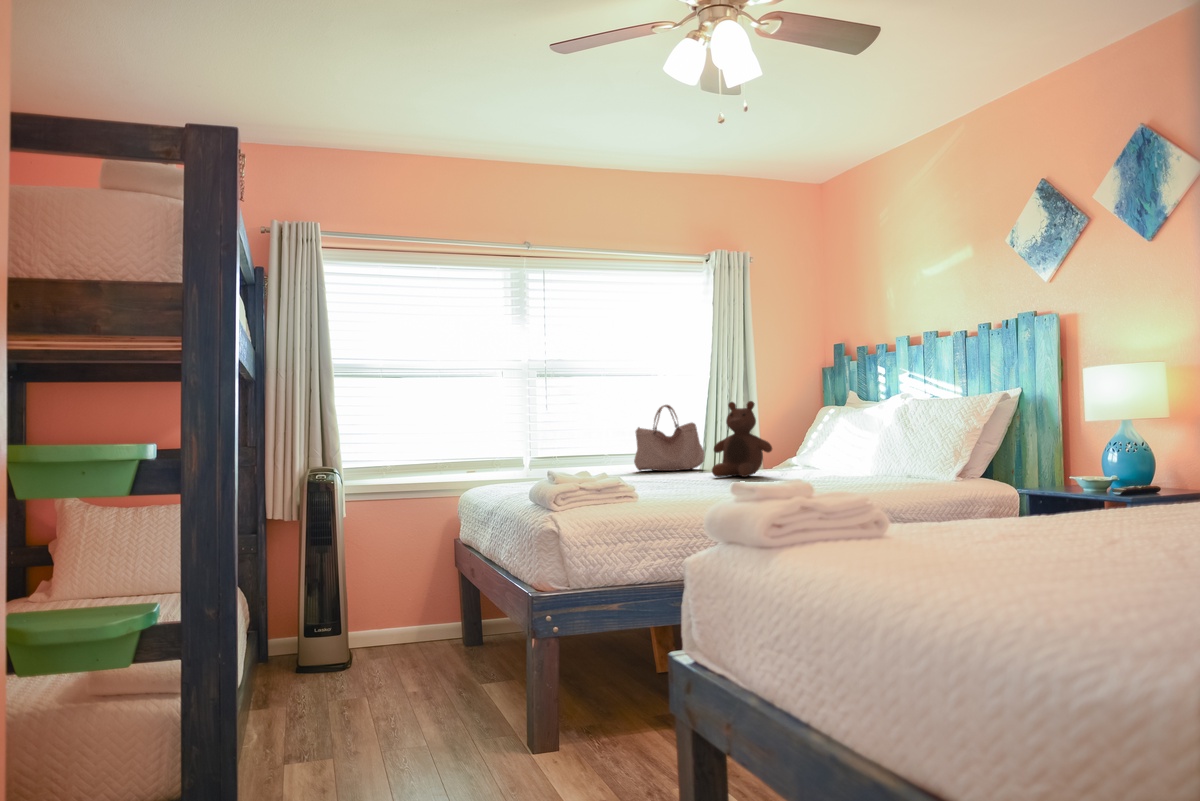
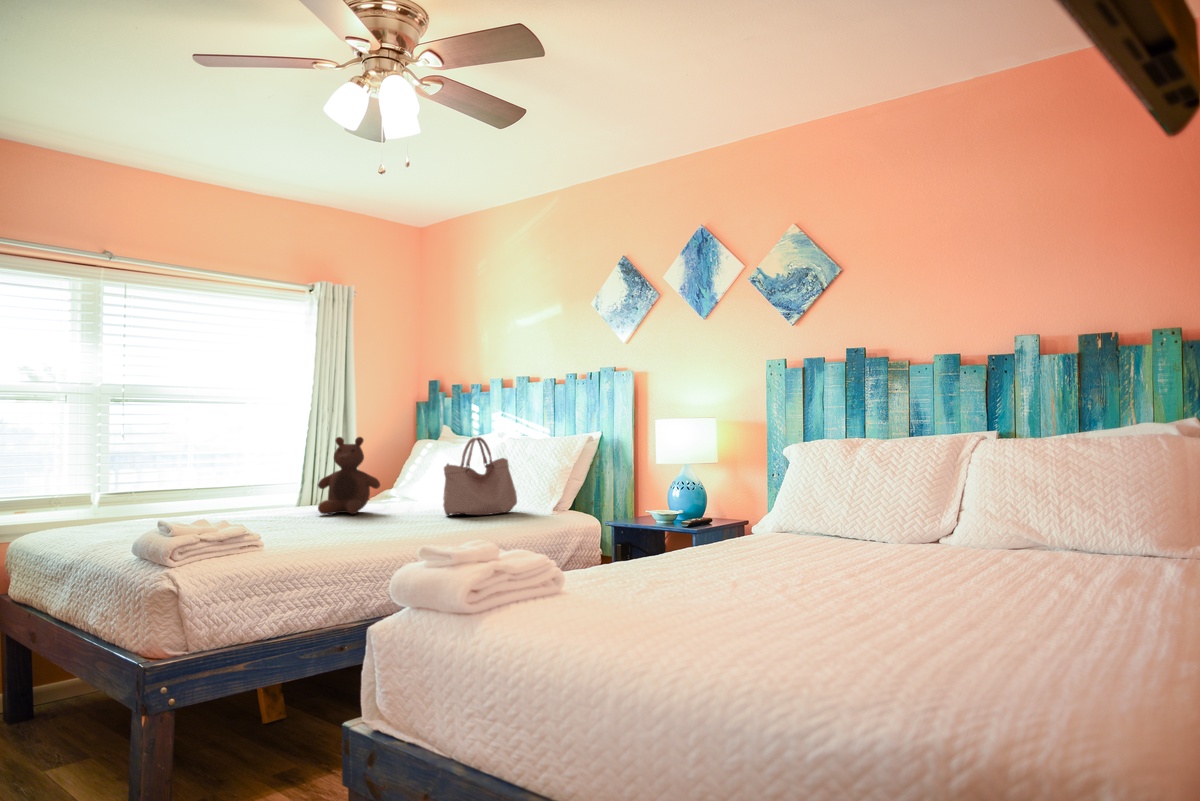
handbag: present [634,405,704,471] -> present [443,437,517,515]

